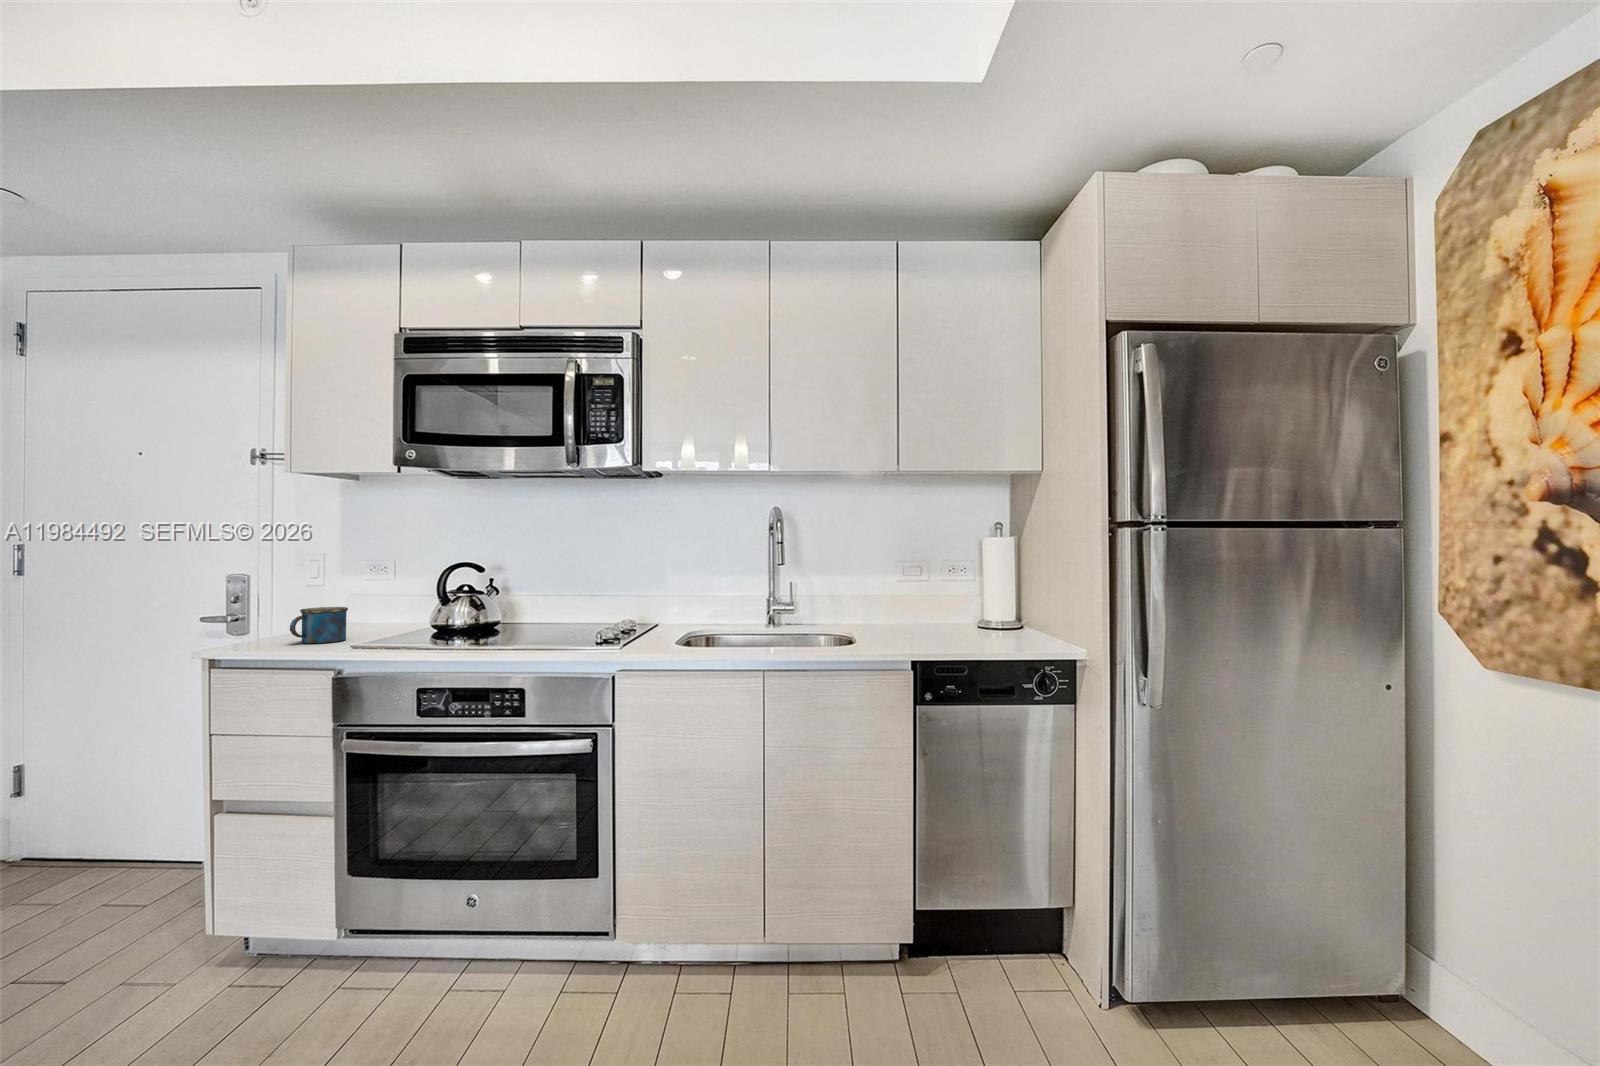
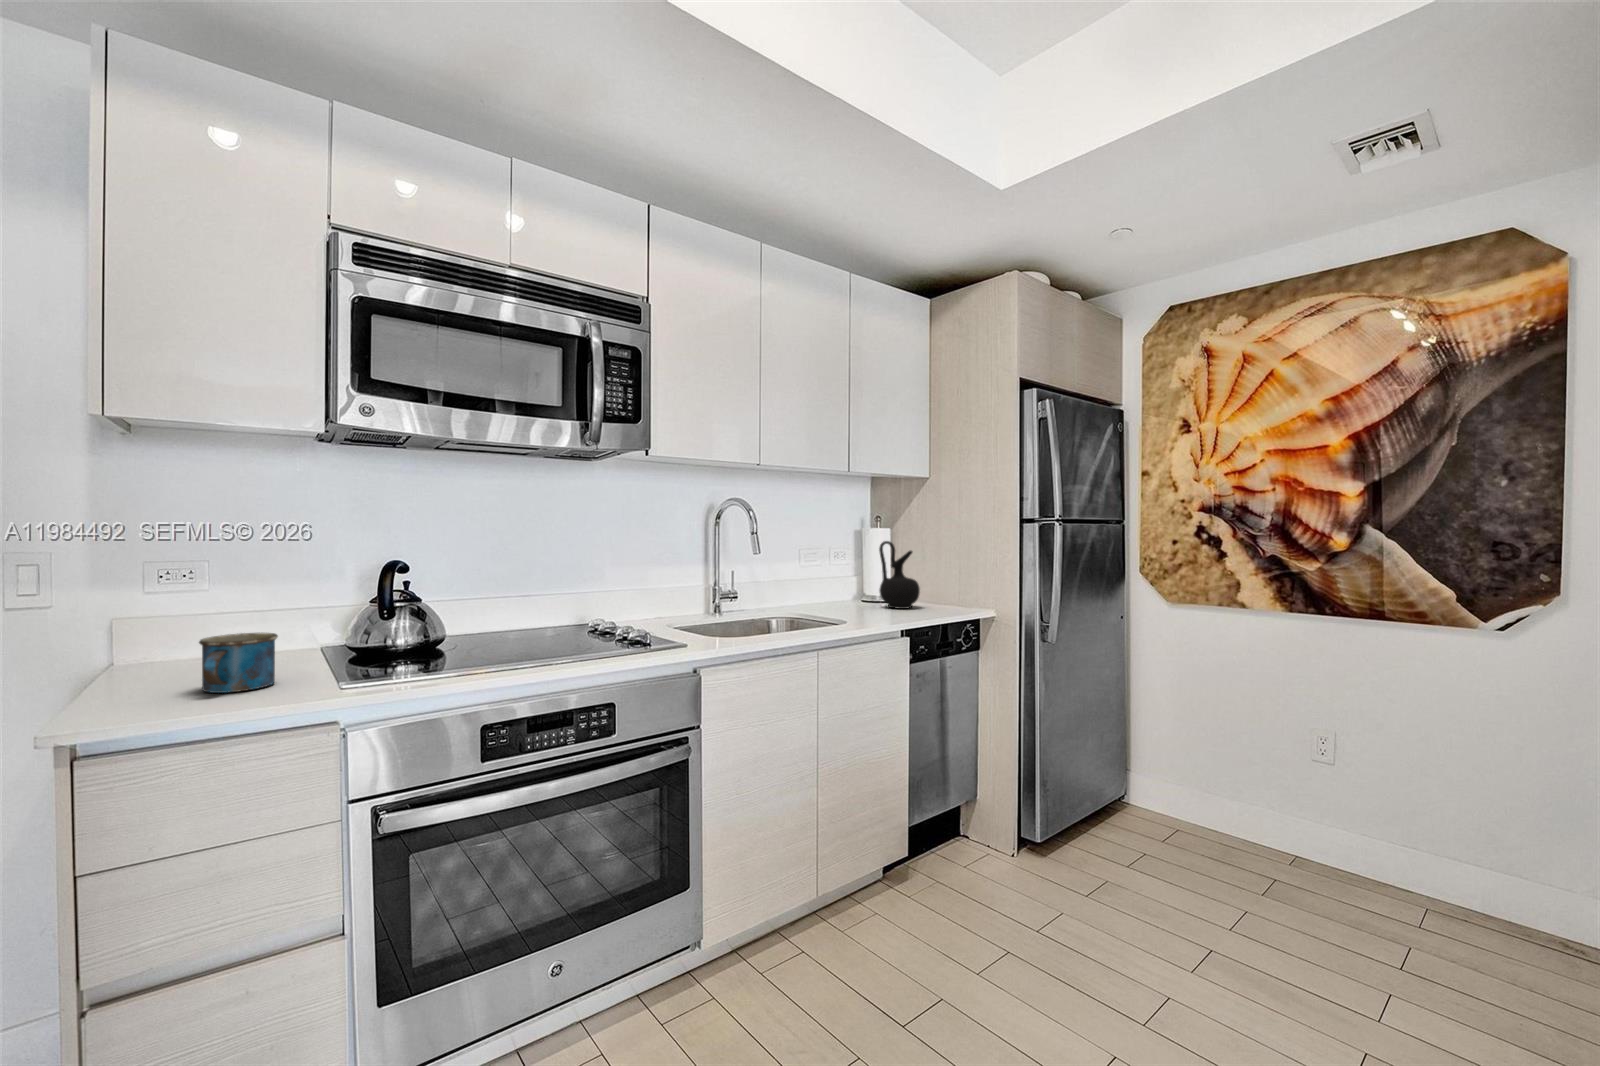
ceramic jug: none [970,552,1022,638] -> present [879,541,920,609]

